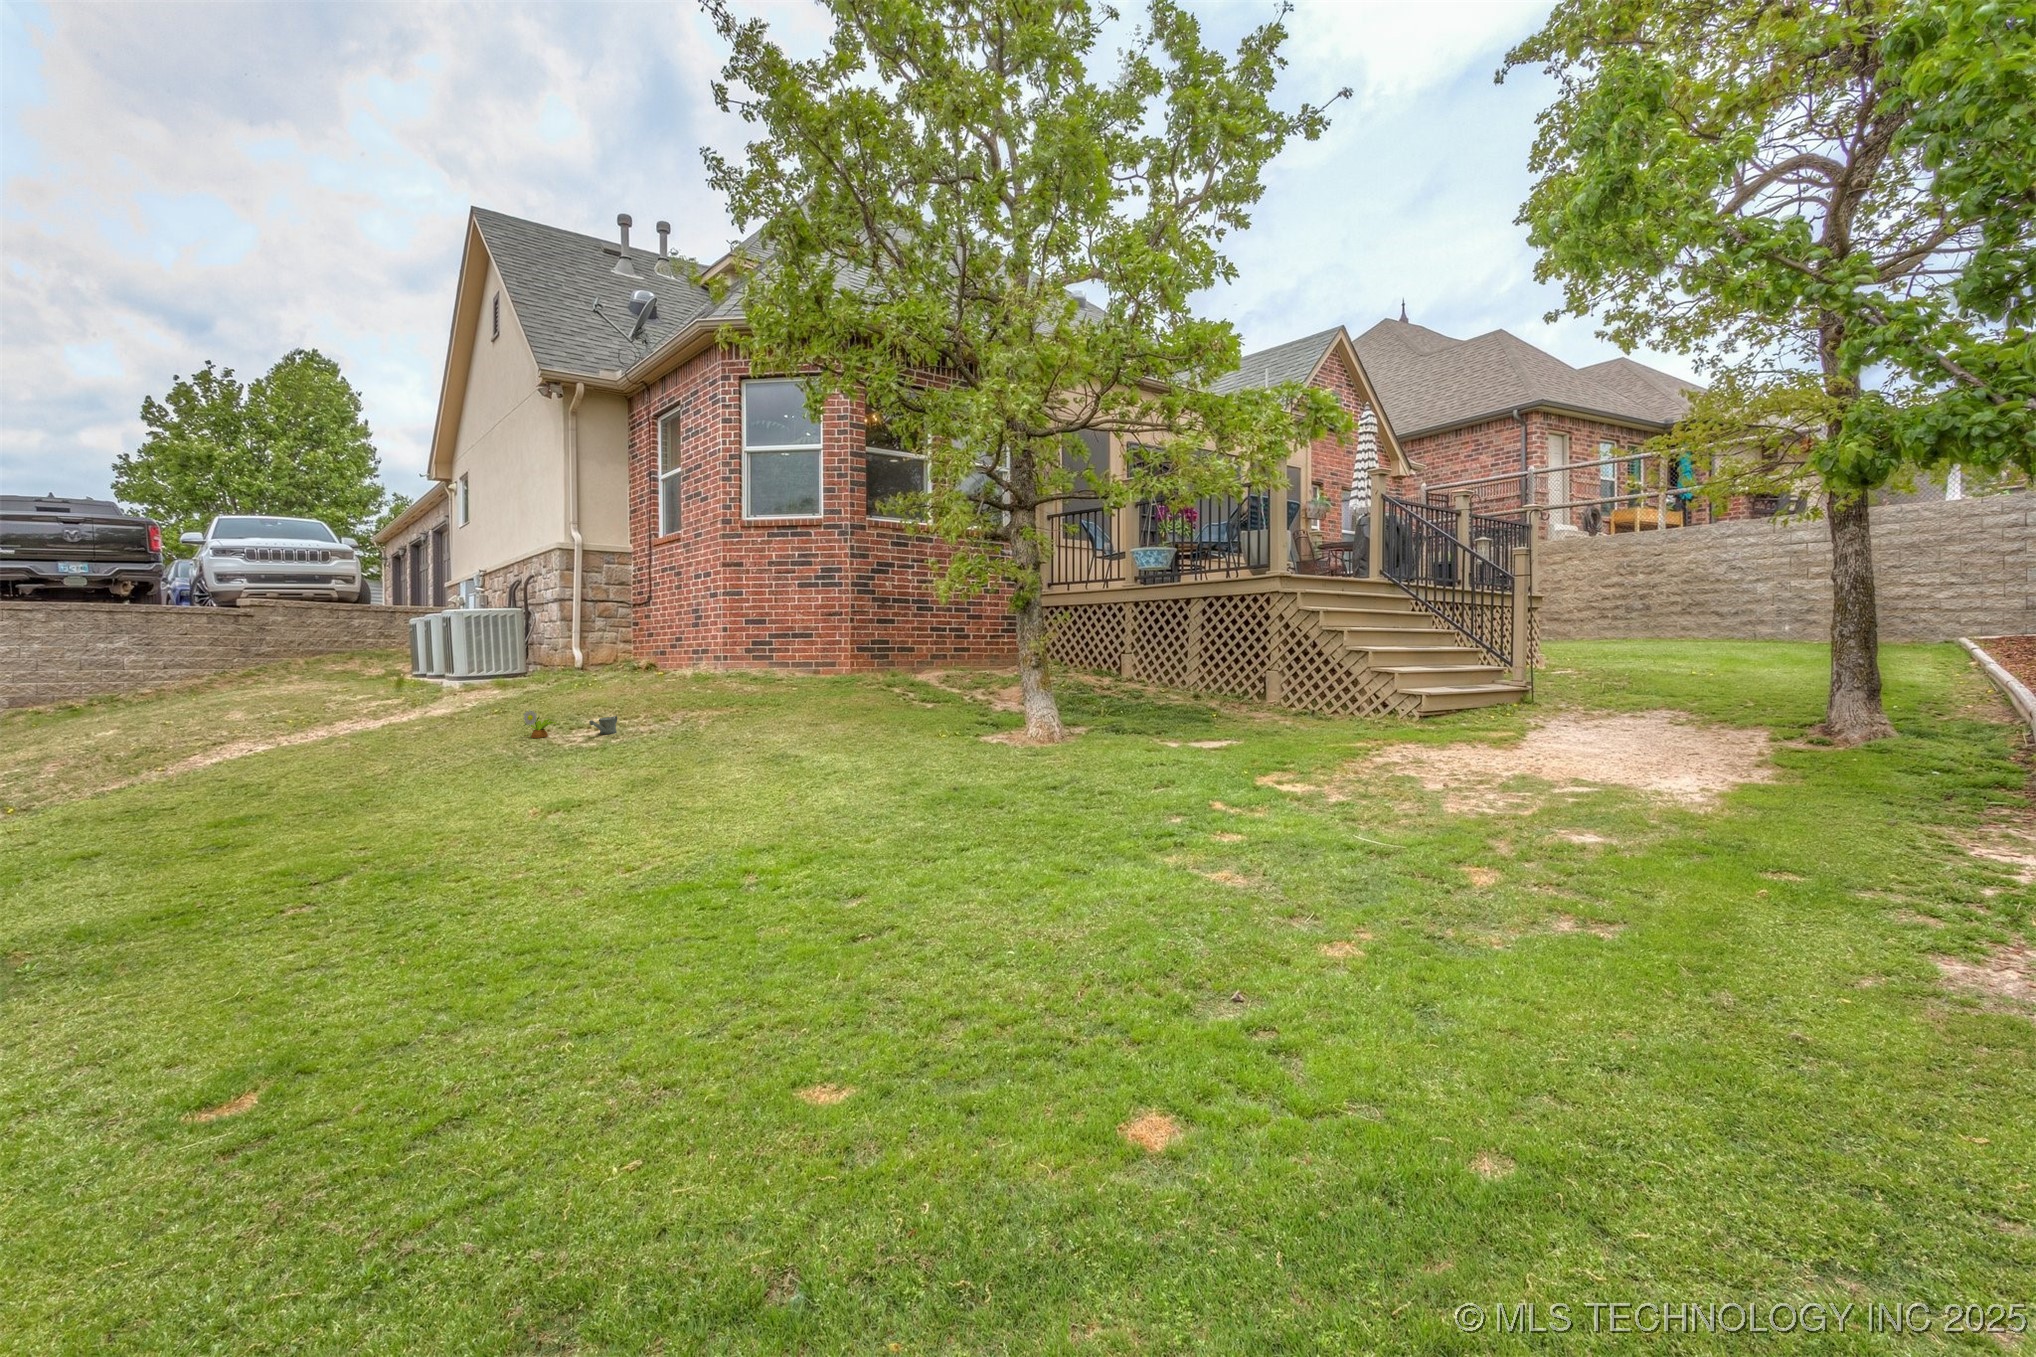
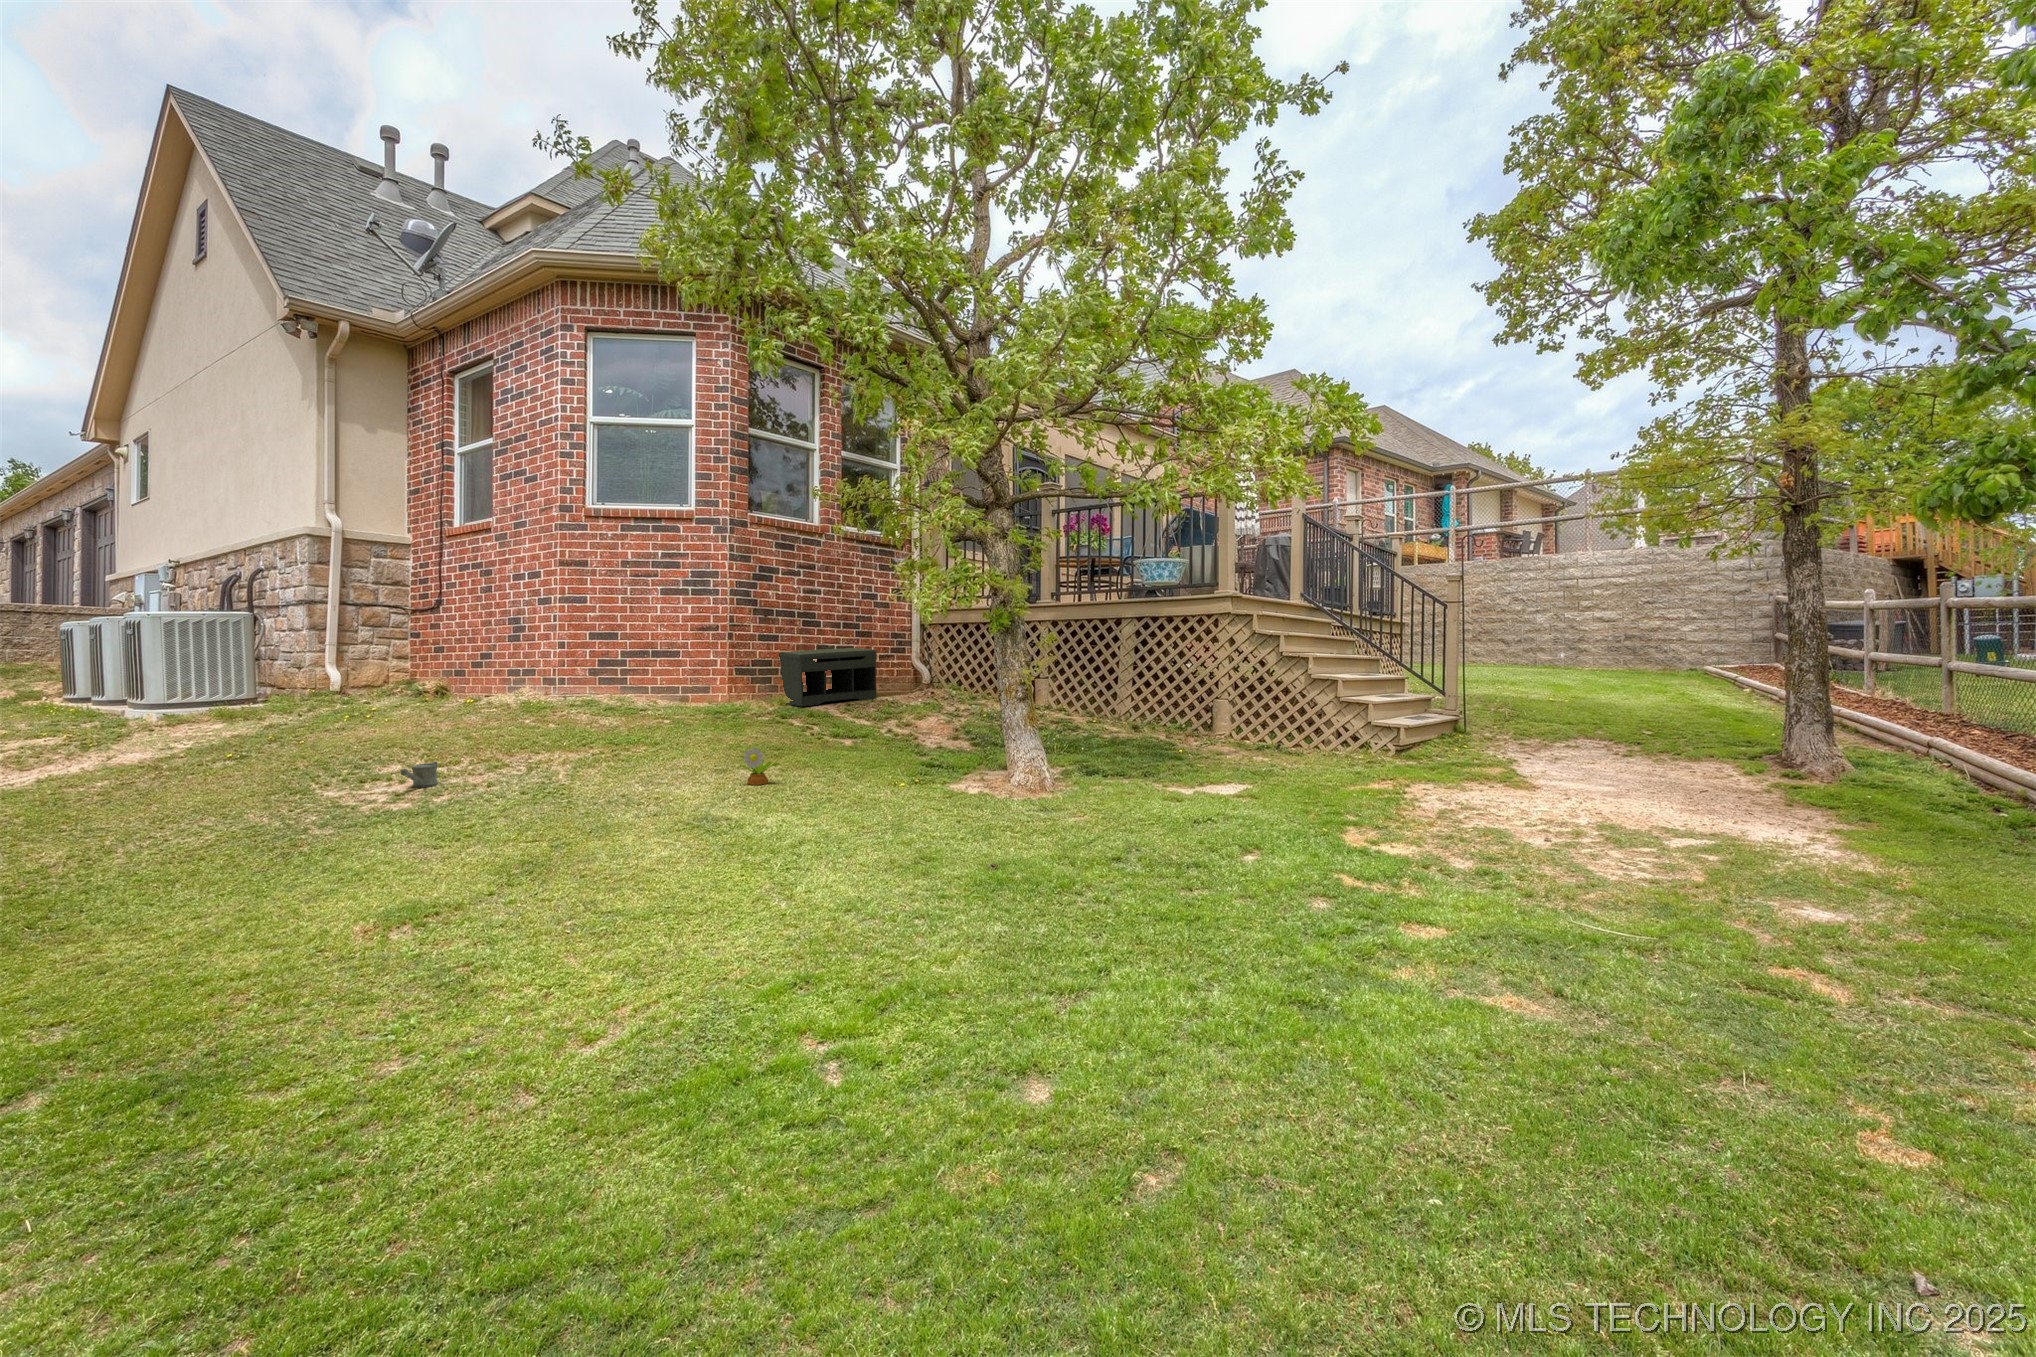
bench: none [893,628,977,678] -> present [779,648,877,706]
decorative plant: present [523,710,556,738] -> present [737,747,780,785]

